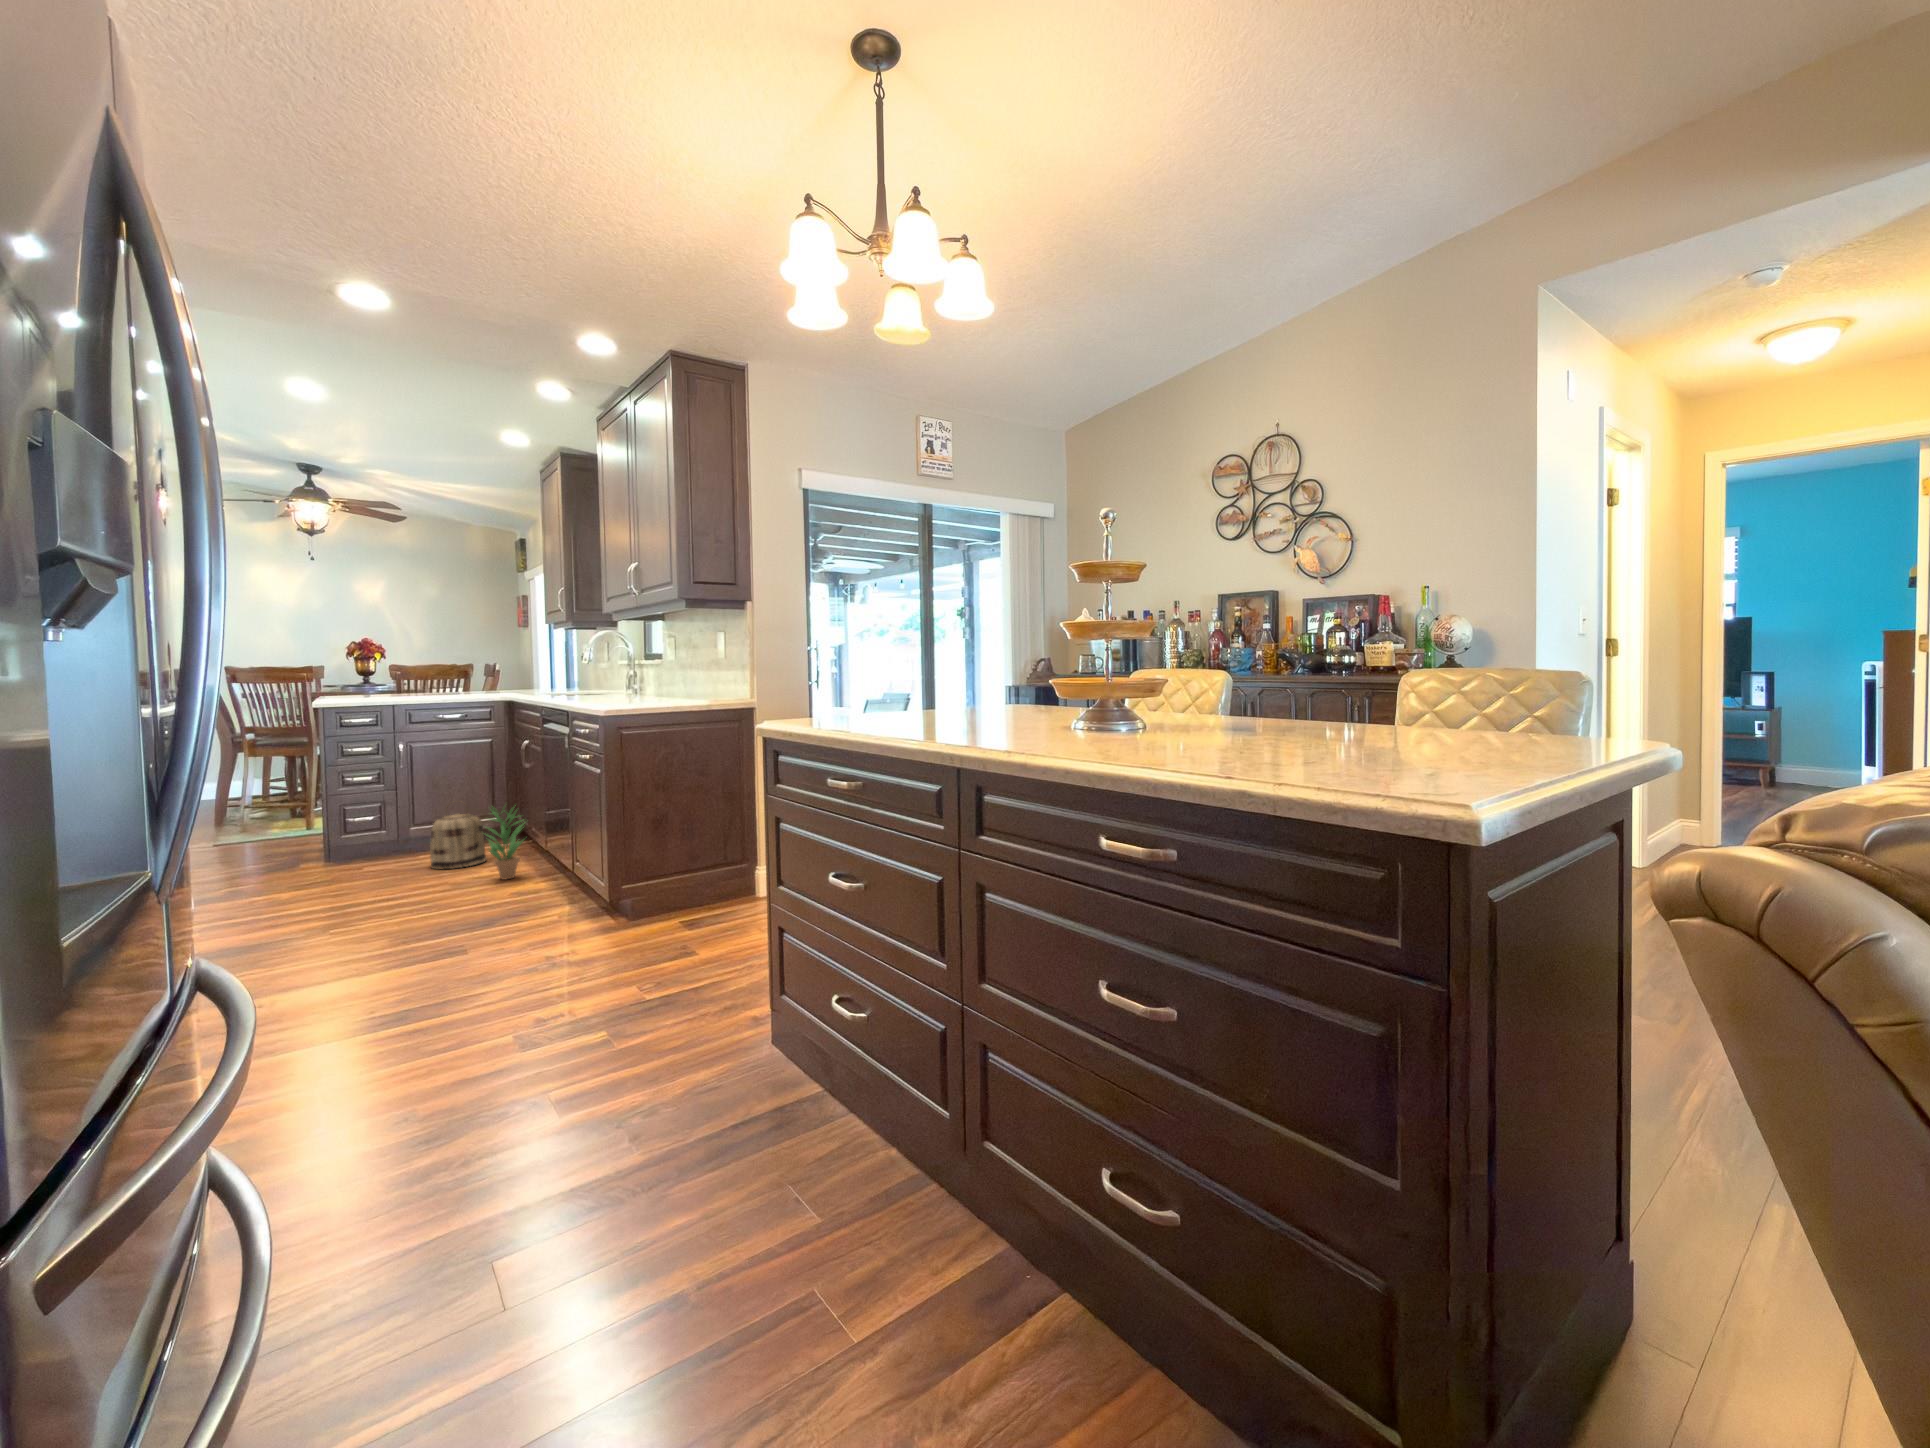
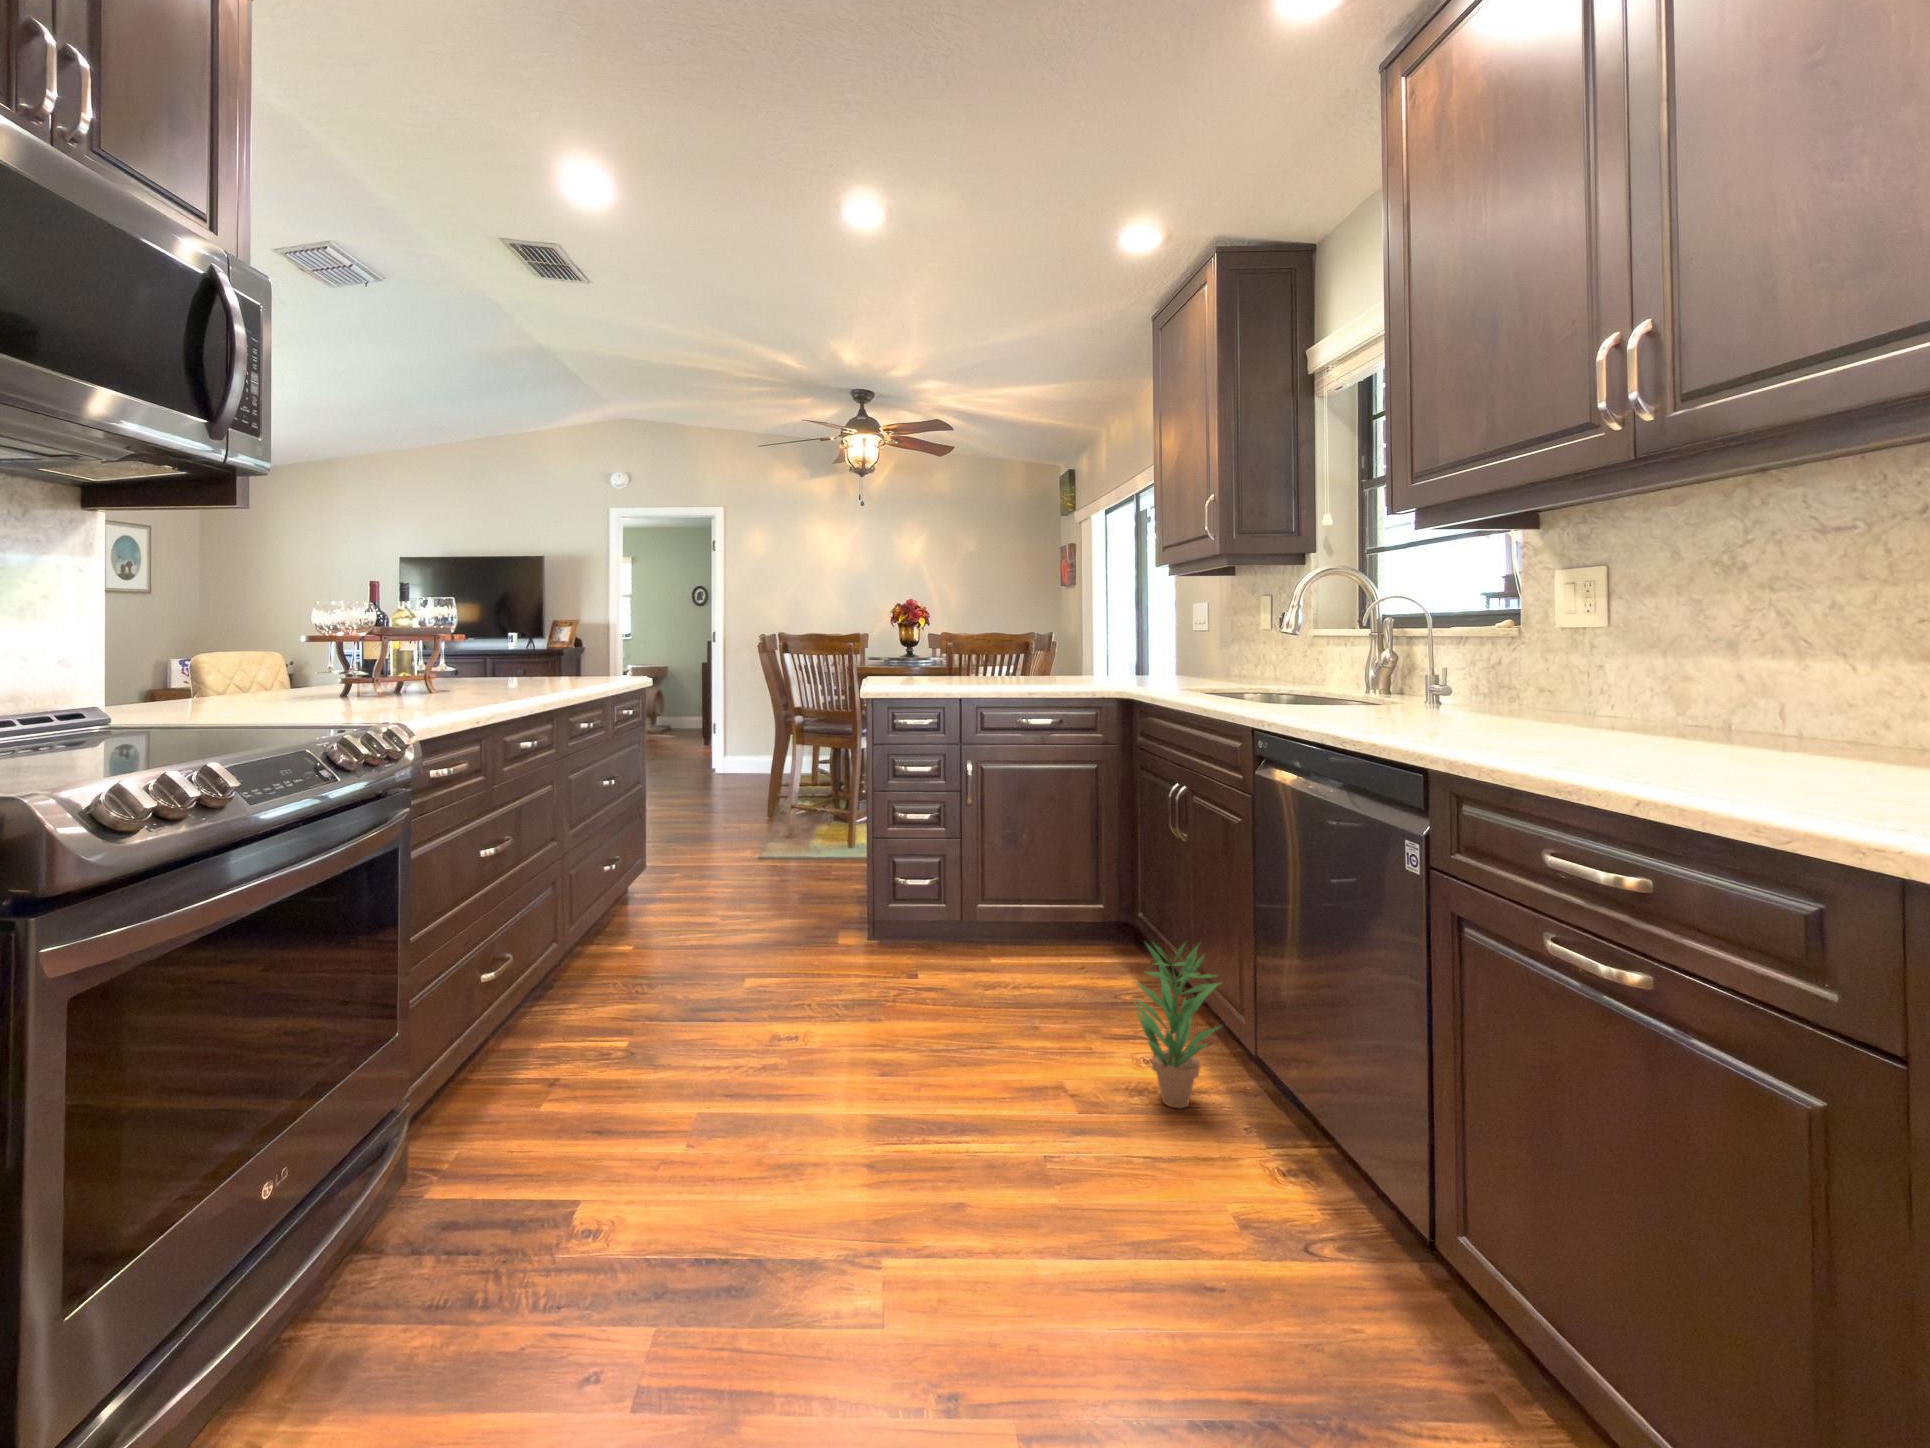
basket: present [430,813,486,869] -> none [1016,889,1104,1024]

